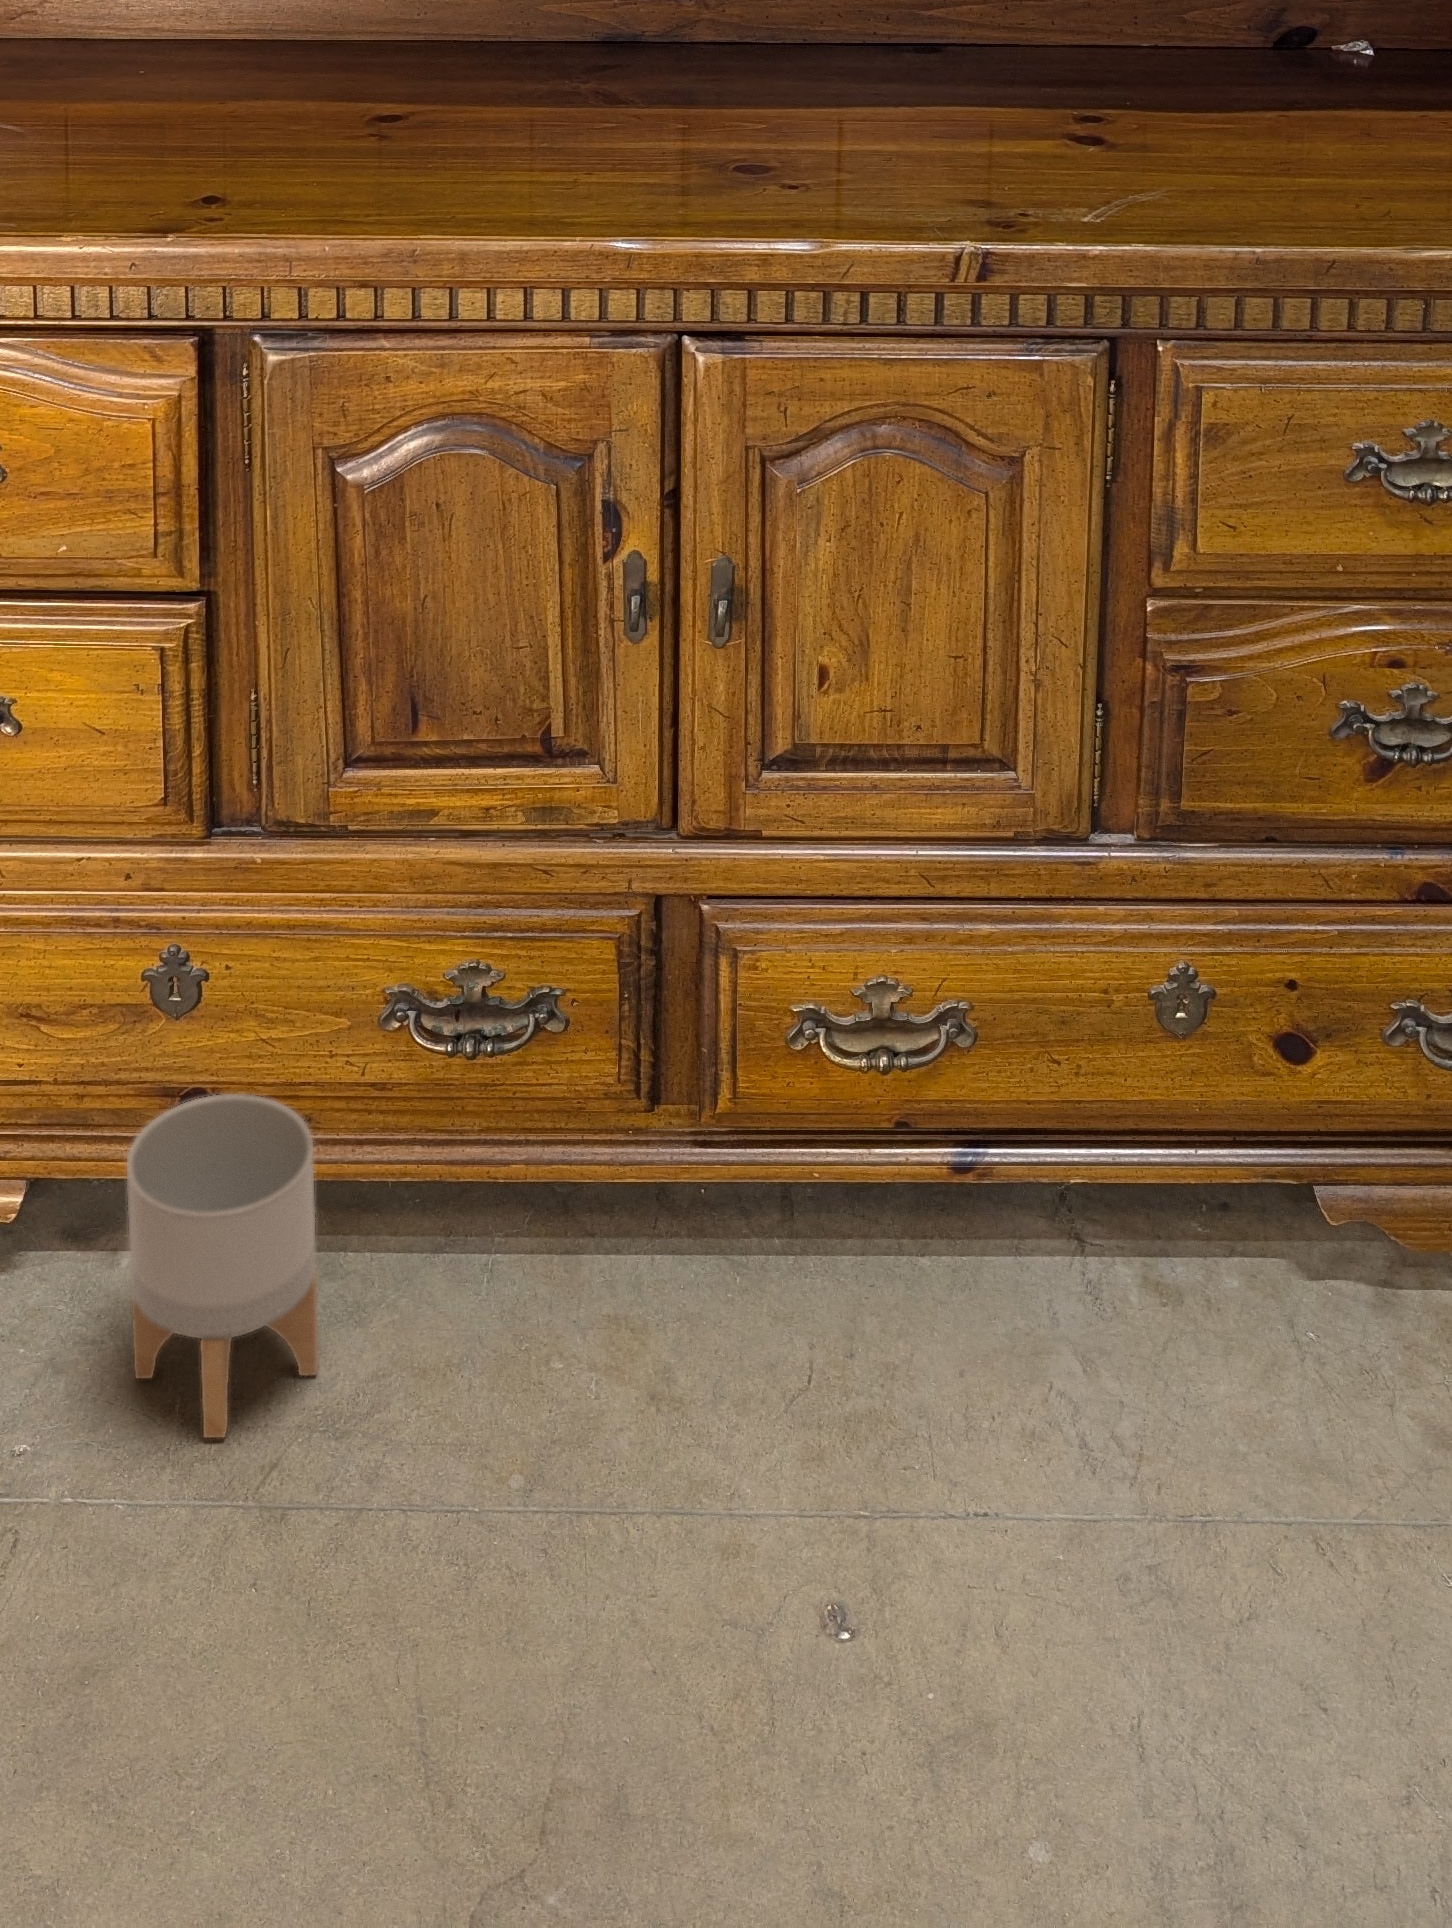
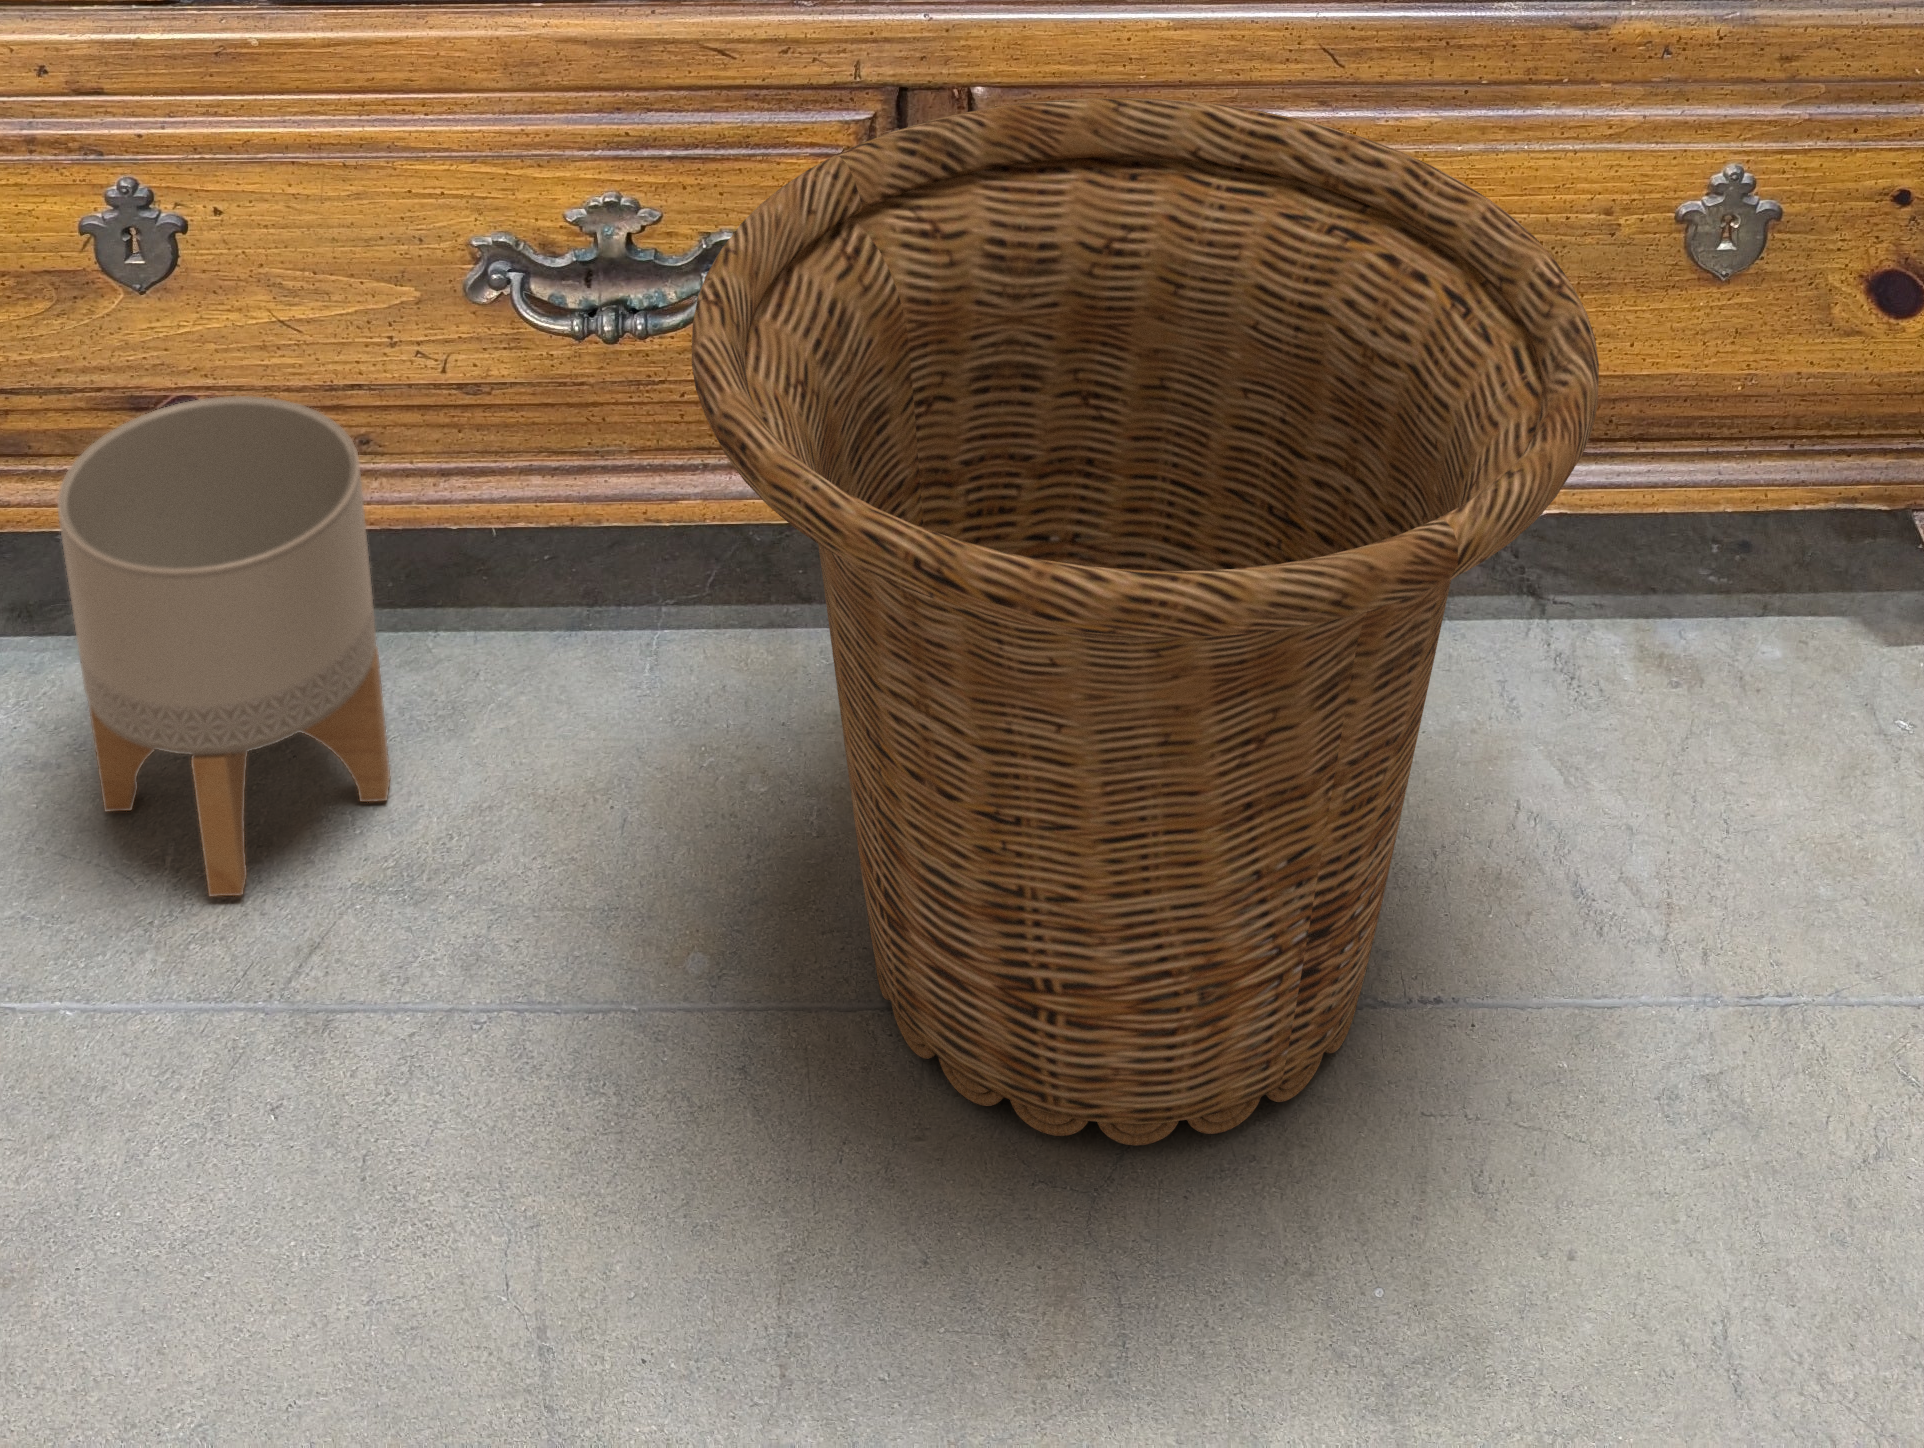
basket: none [523,911,1055,1614] -> present [692,98,1599,1145]

